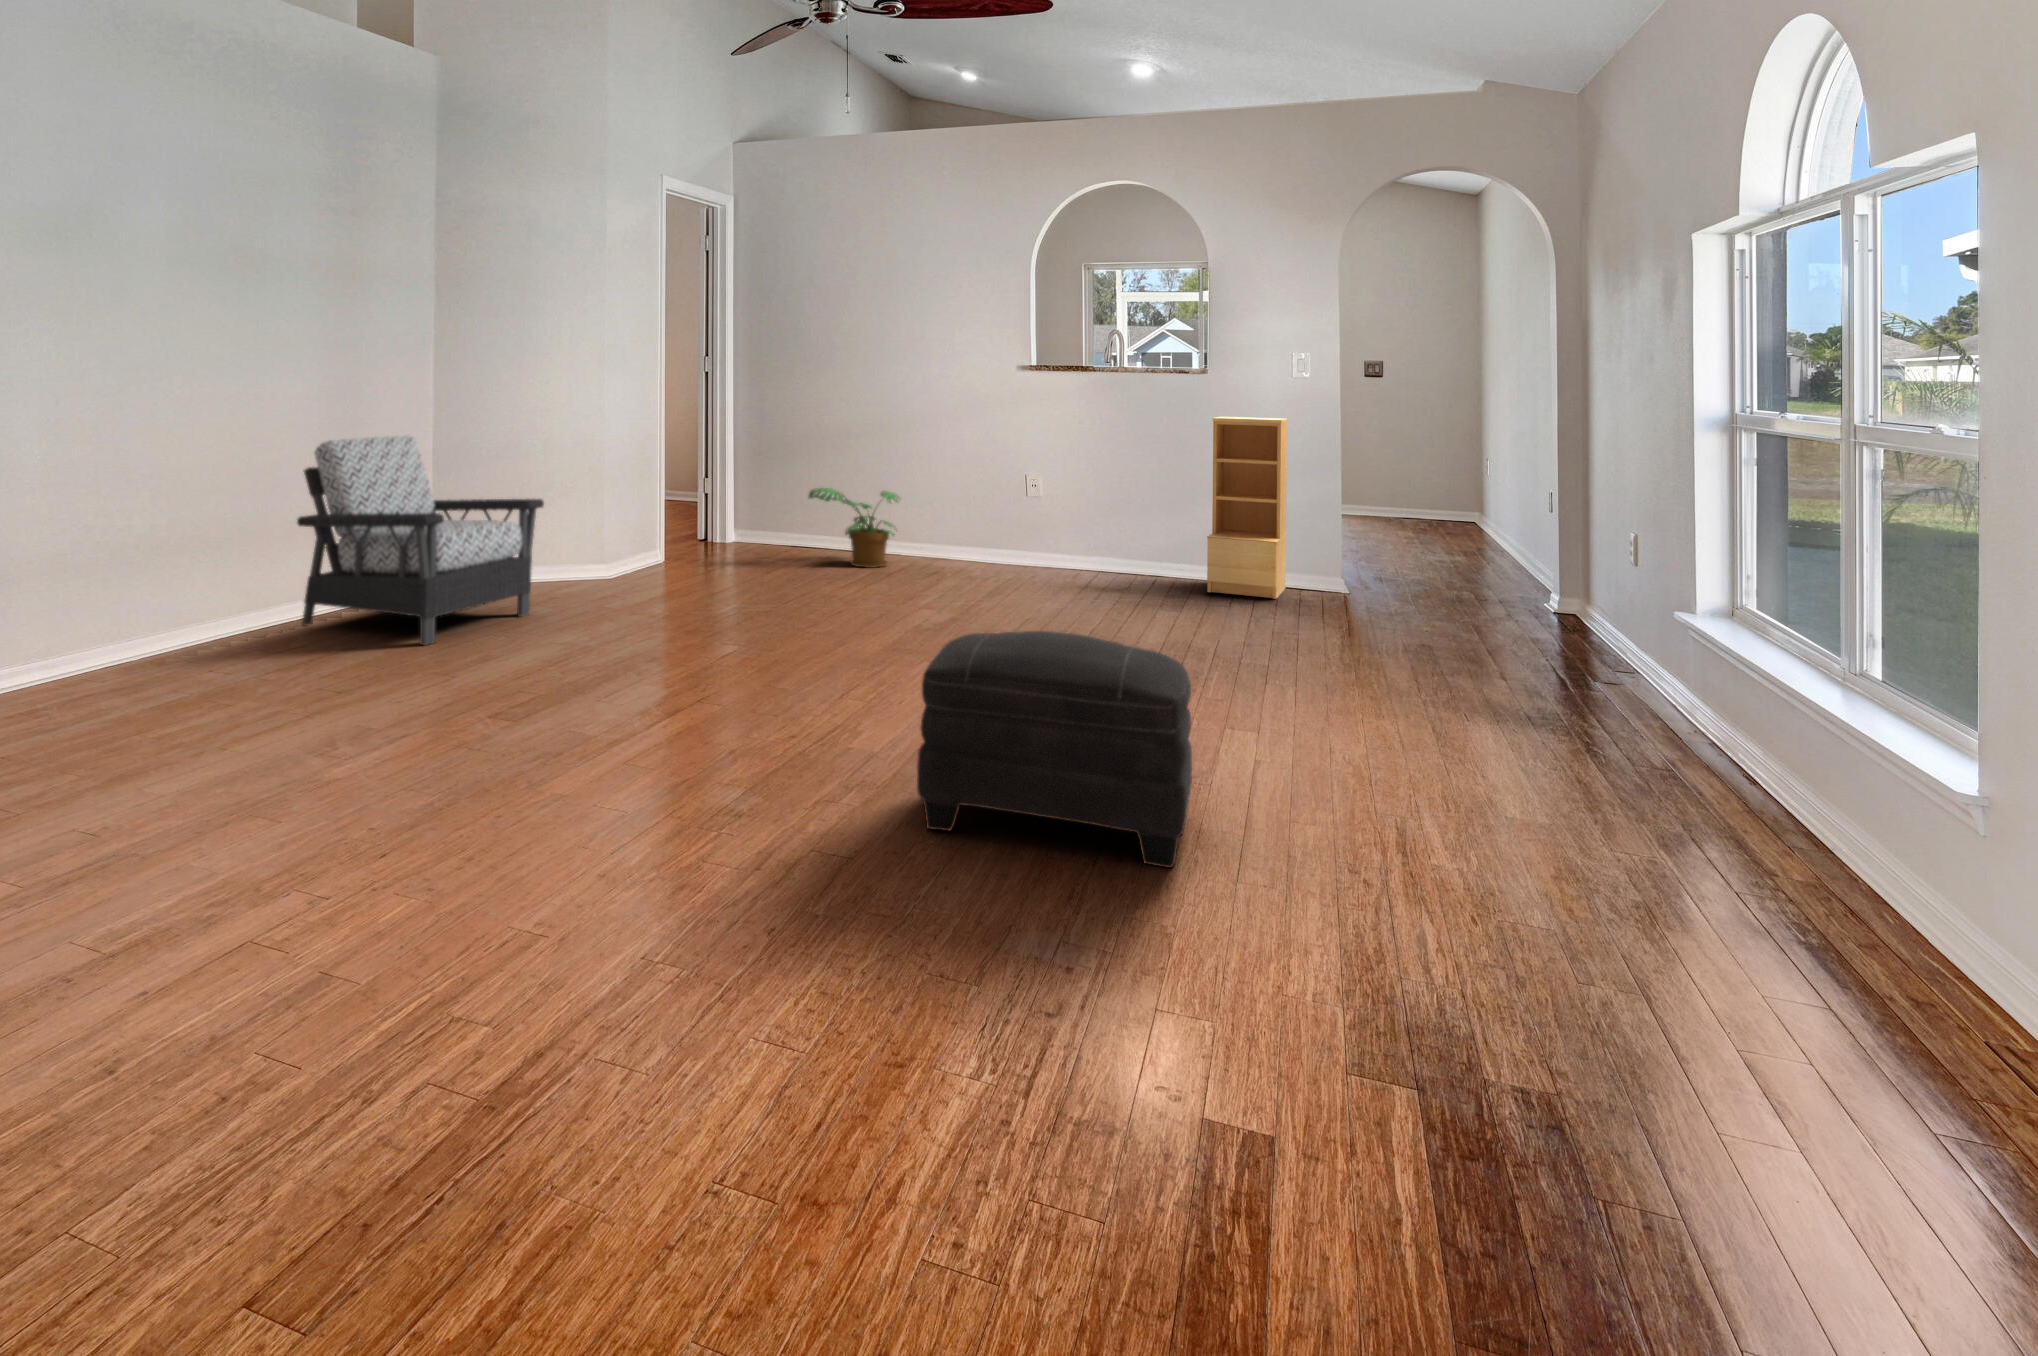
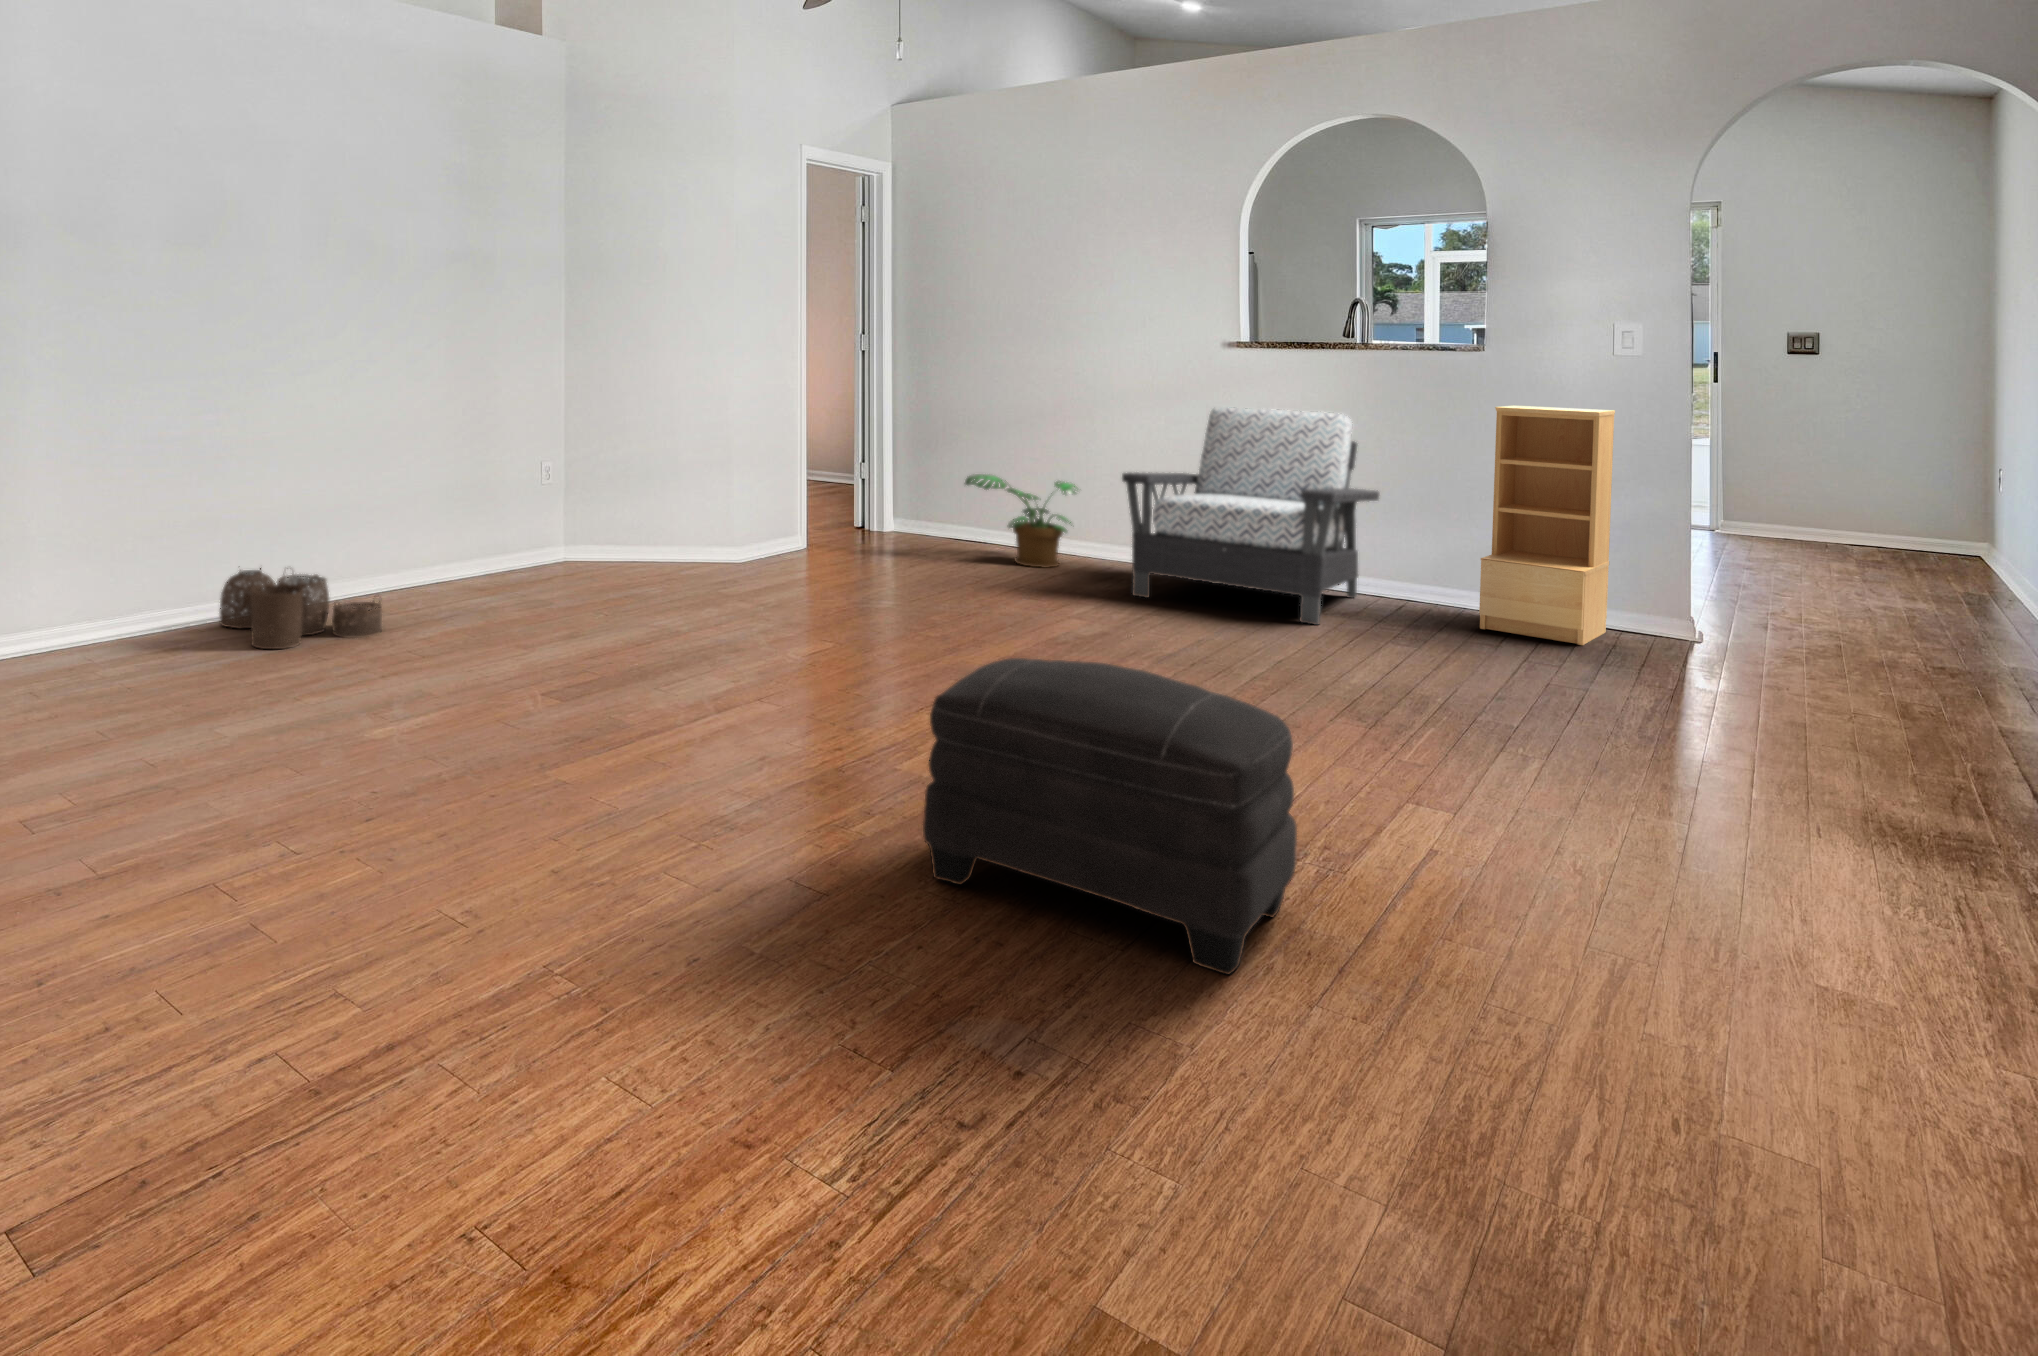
armchair: present [297,436,544,646] -> present [1122,407,1379,625]
woven basket: none [100,613,293,702] -> present [220,568,382,649]

